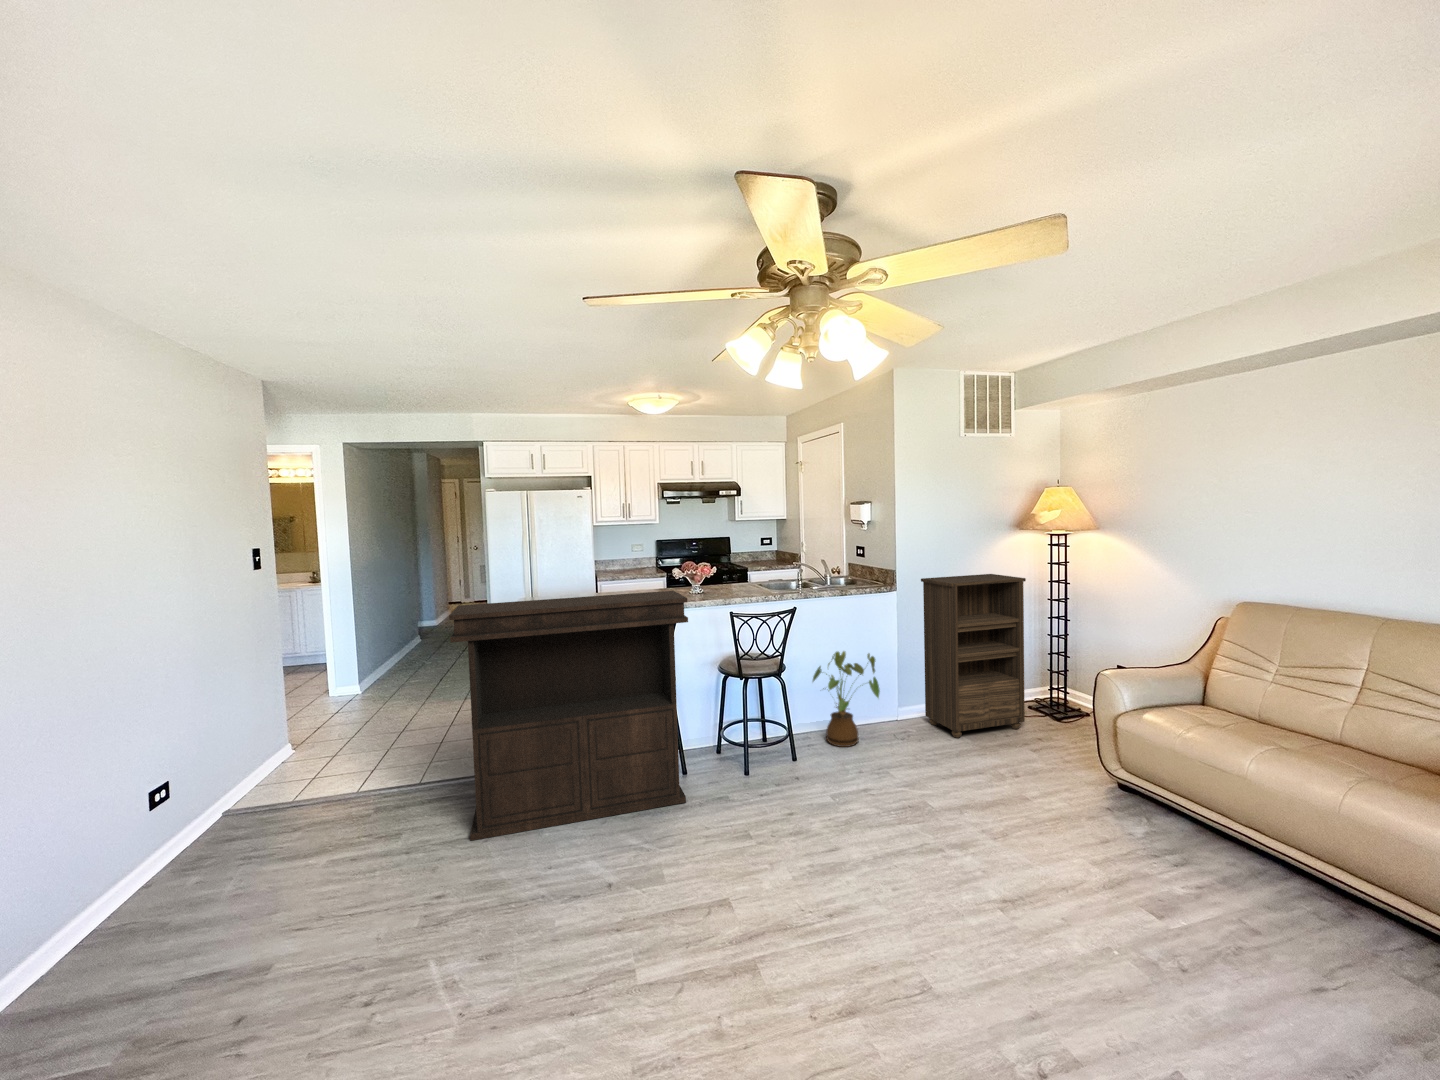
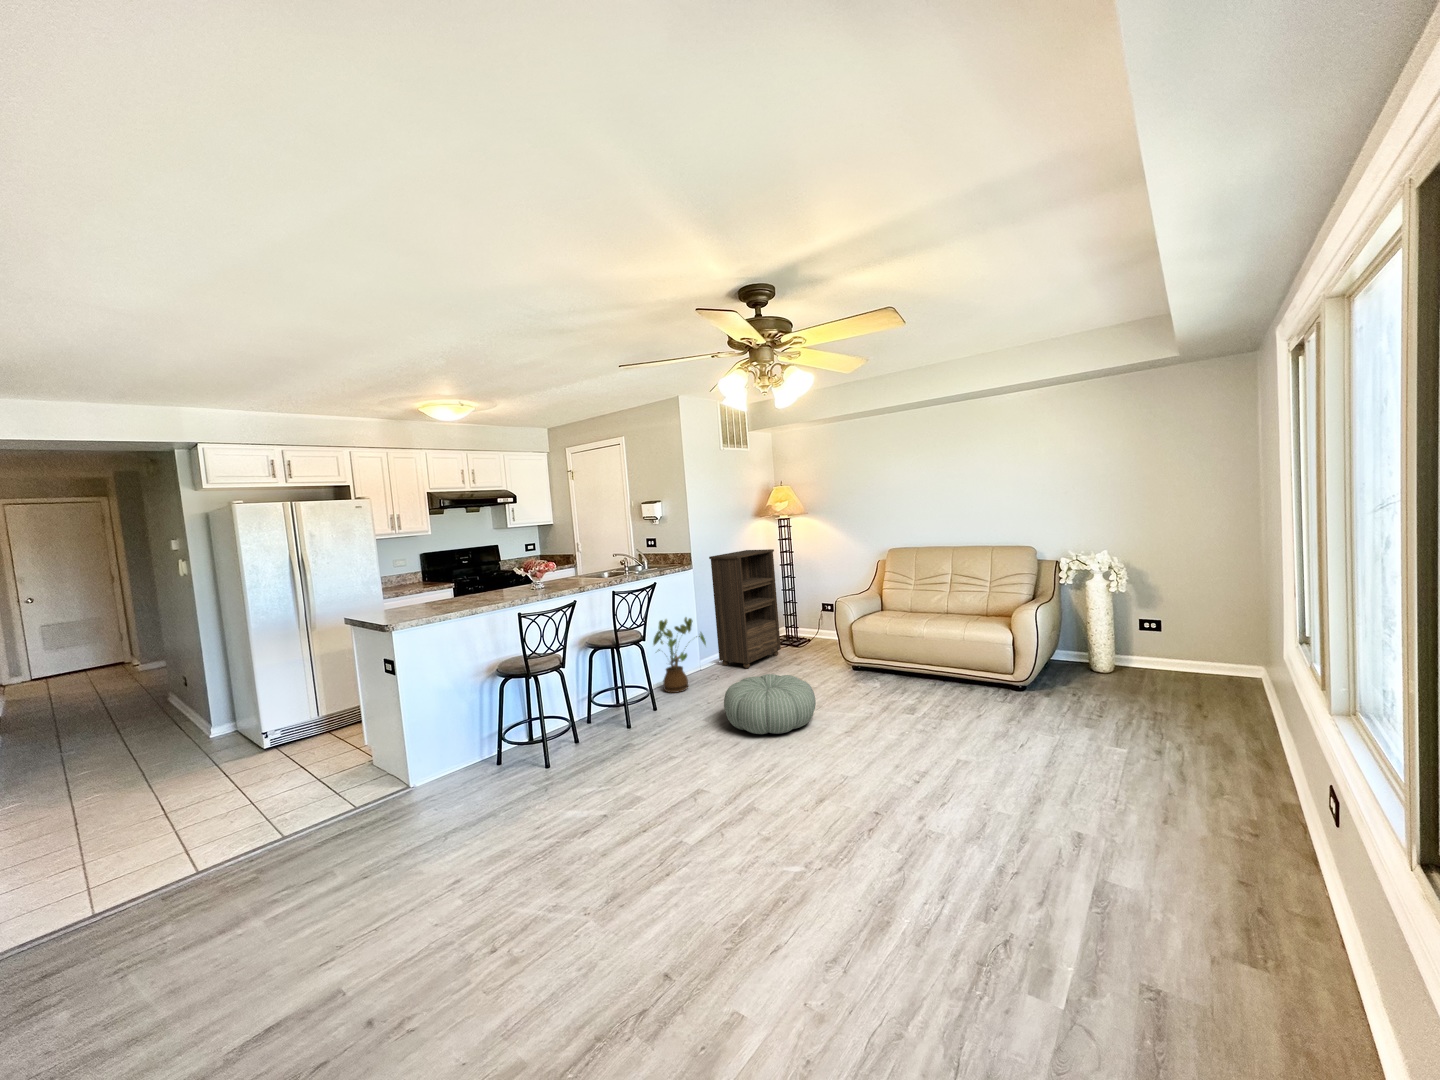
console table: present [449,591,688,841] -> none [366,579,603,843]
pouf: none [841,759,980,860] -> present [724,674,816,734]

